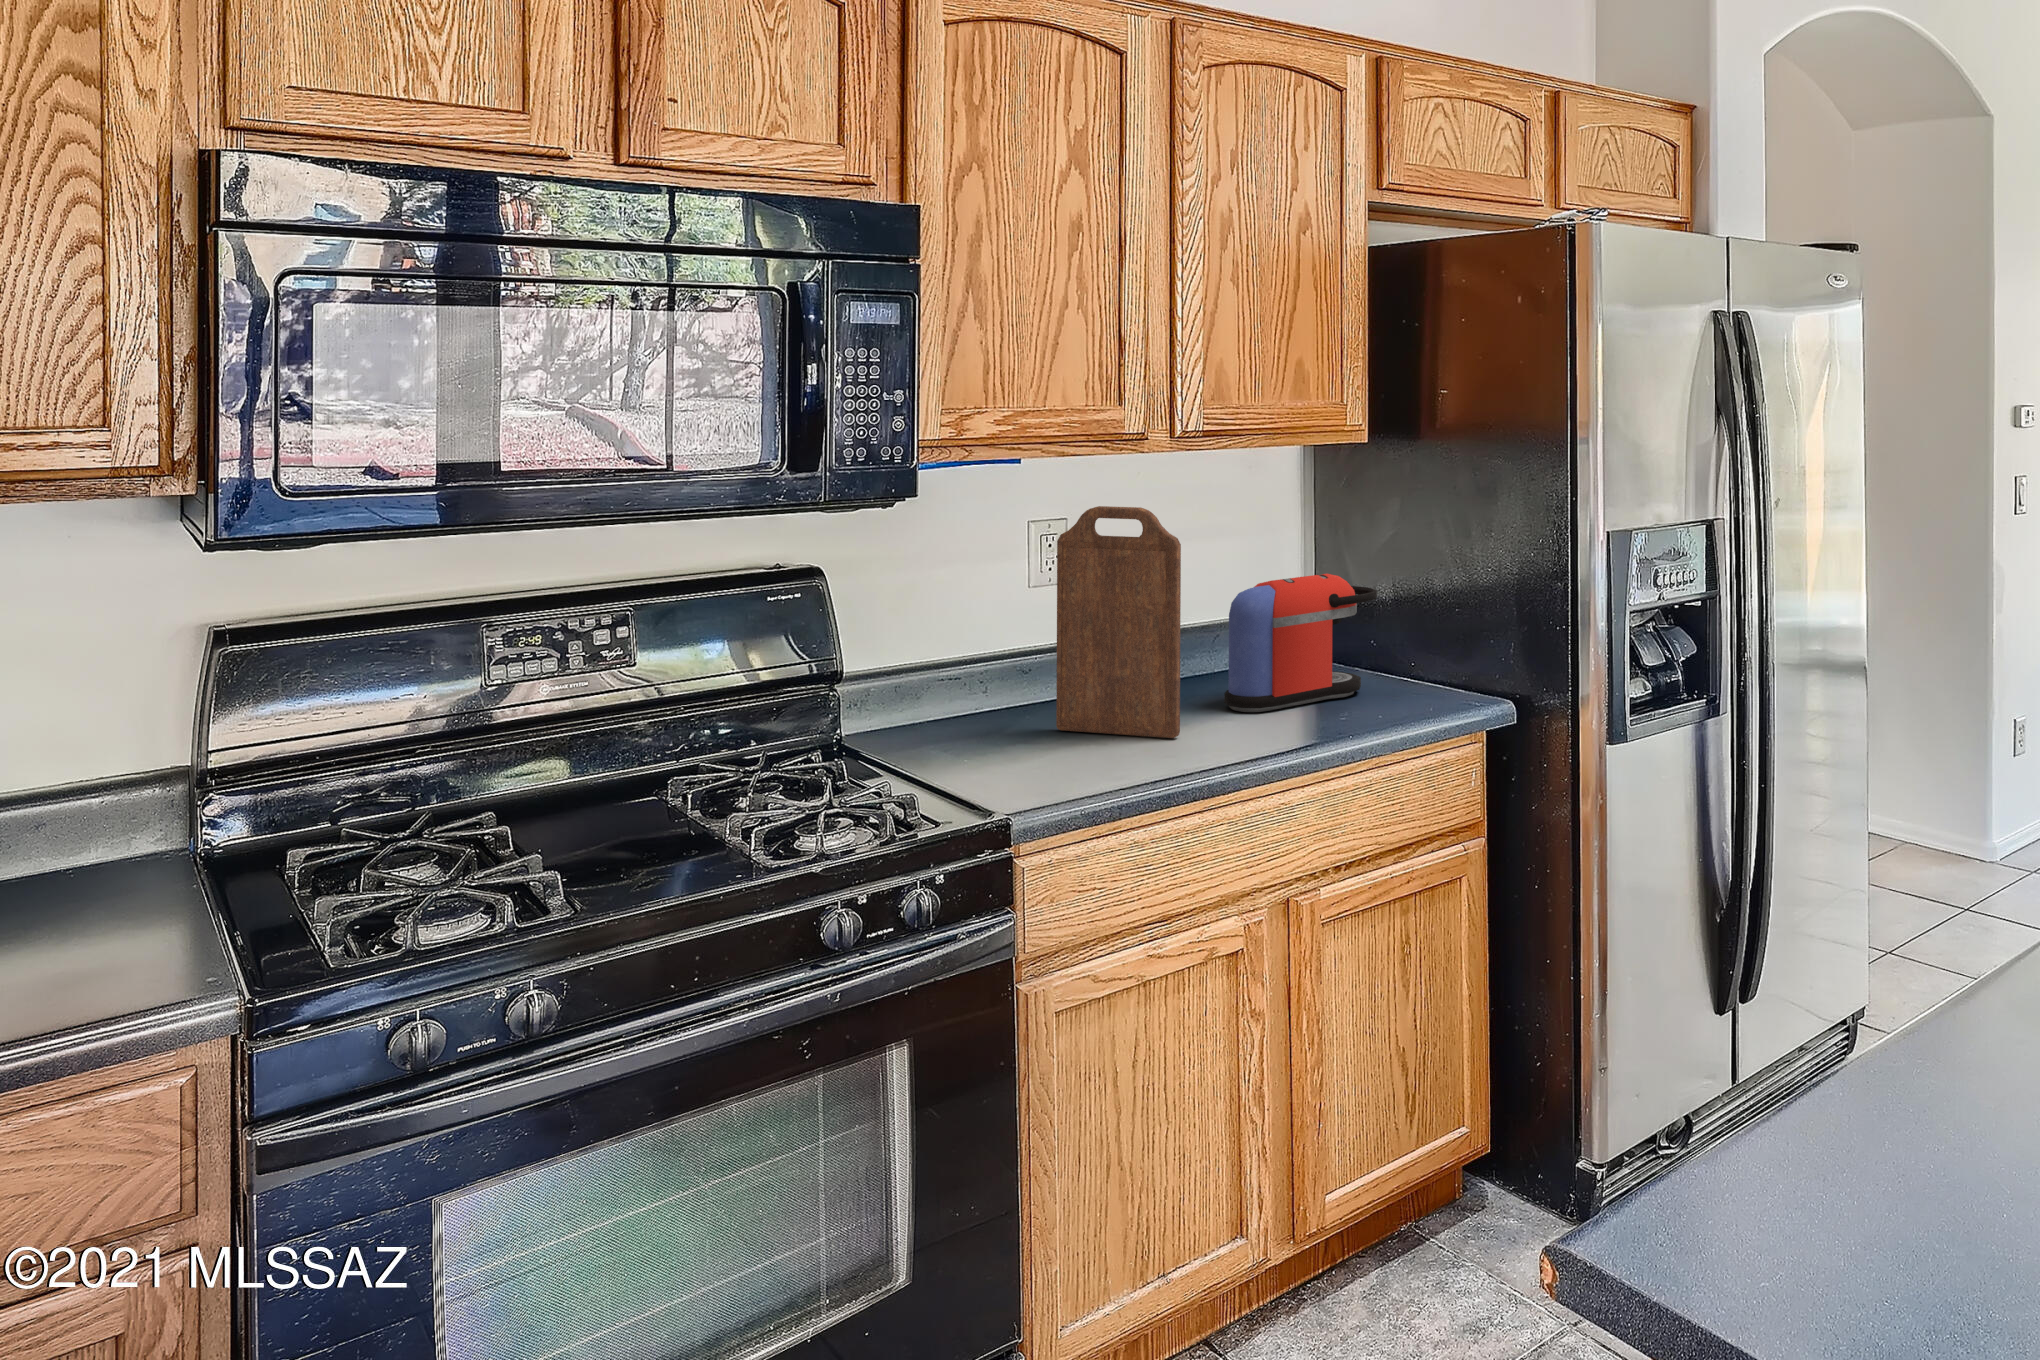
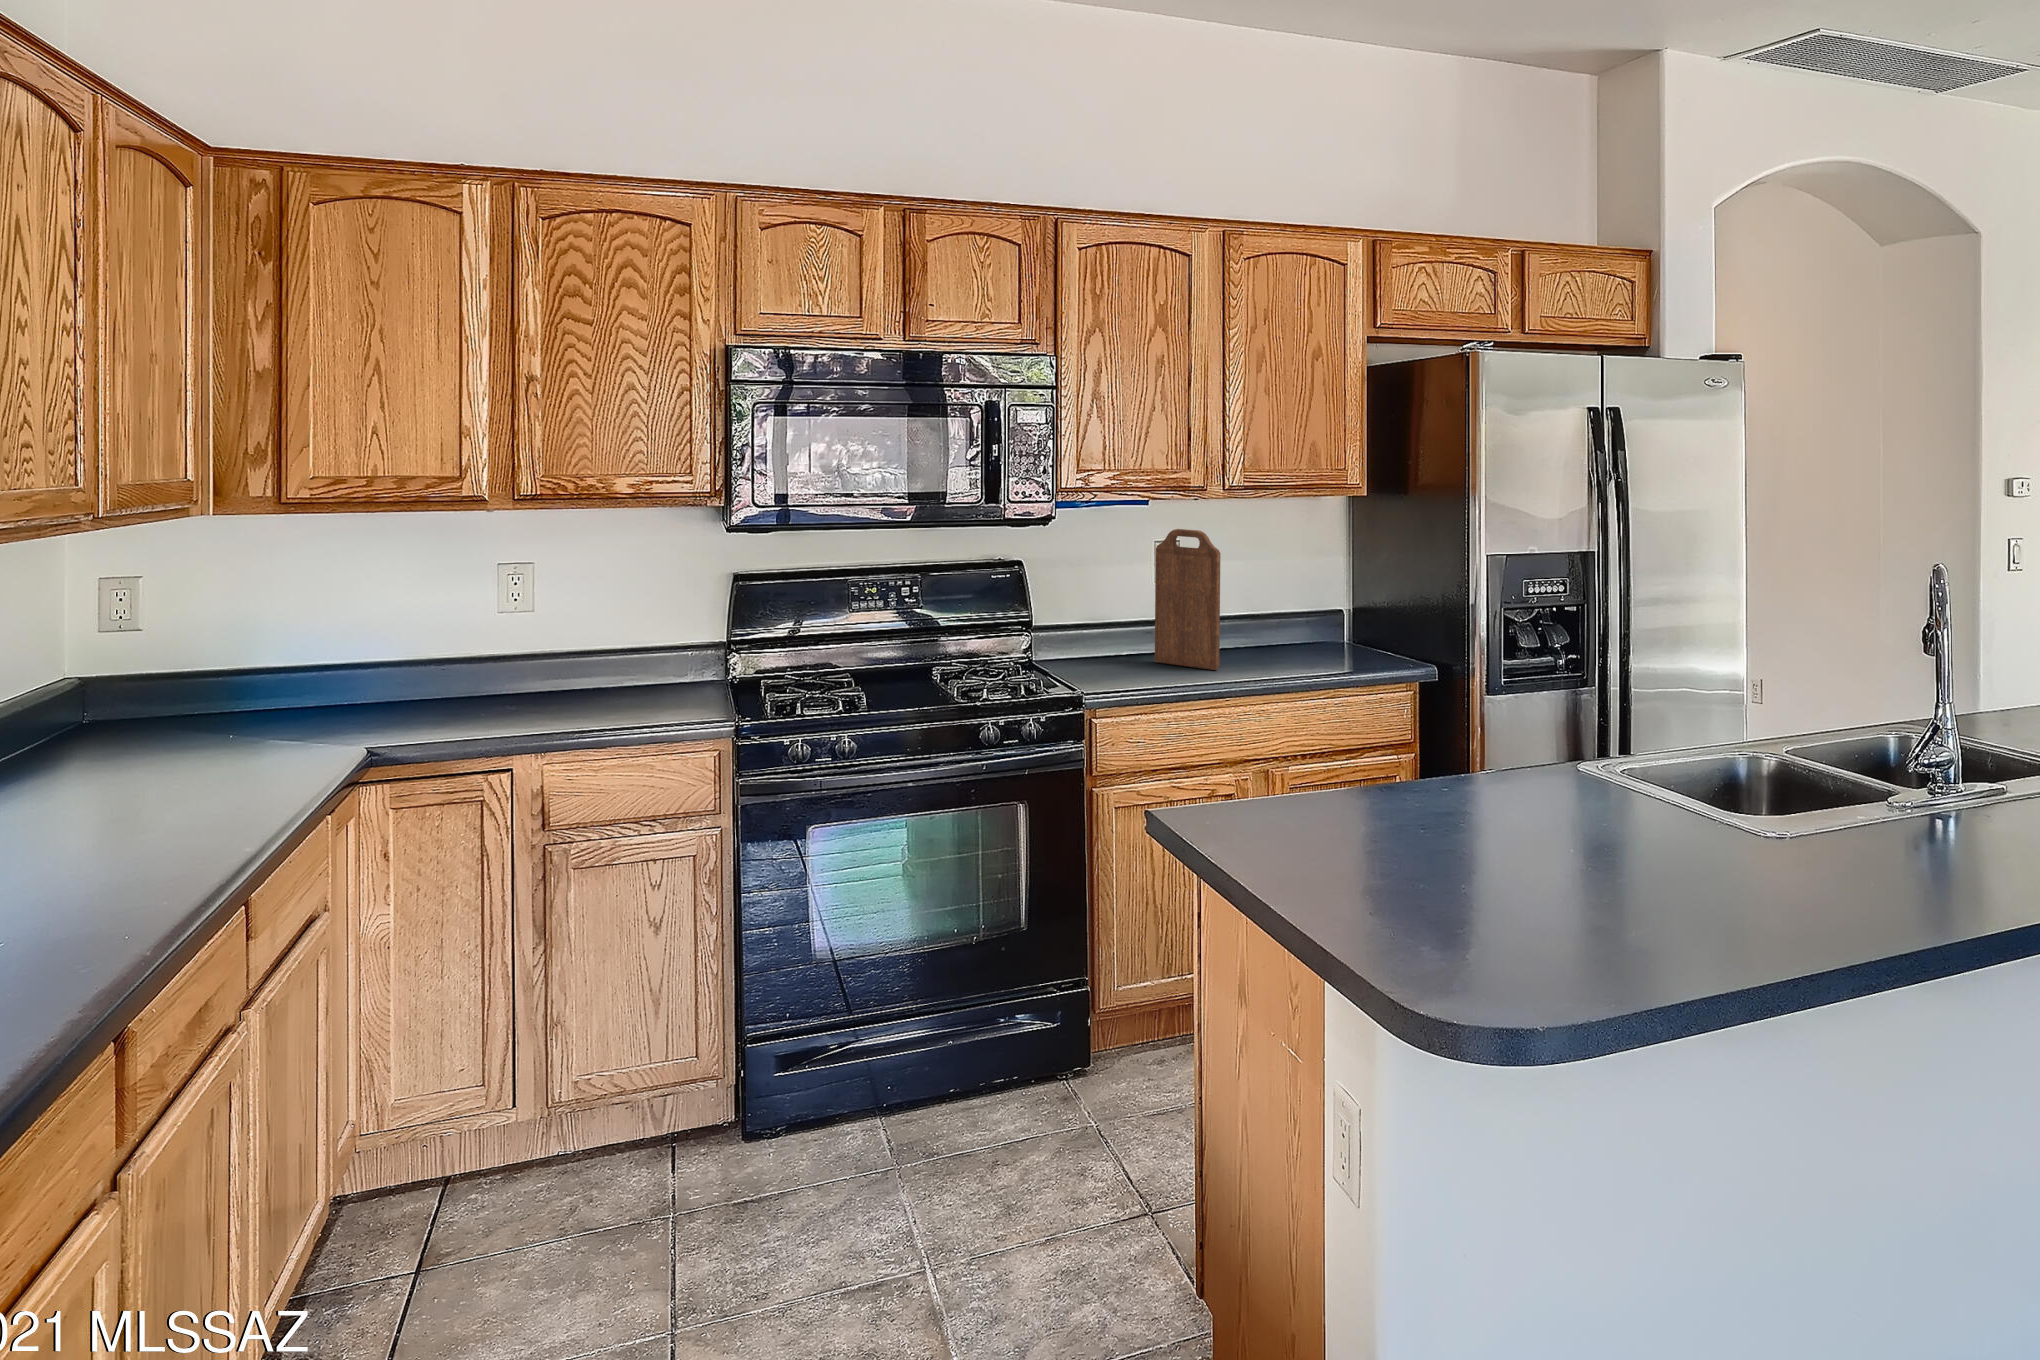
coffee maker: present [1224,574,1377,712] -> none [1262,579,1369,662]

